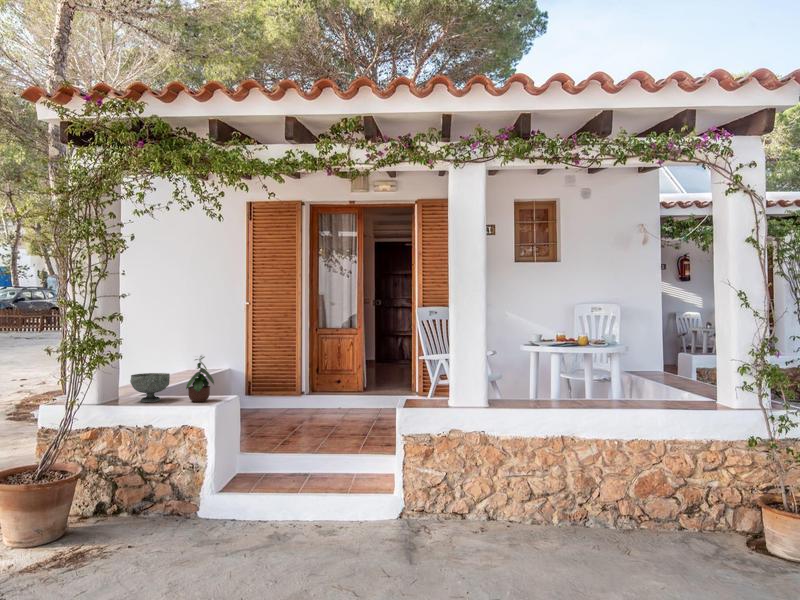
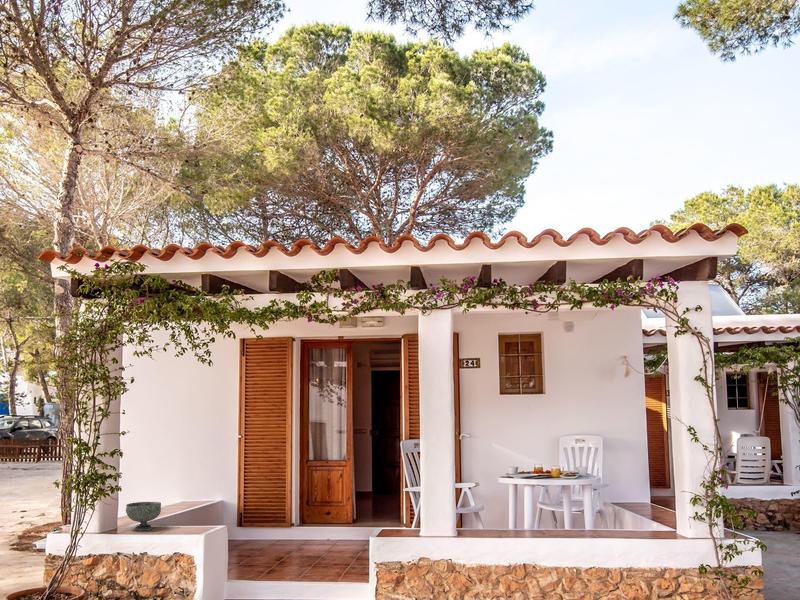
potted plant: present [186,356,214,402] -> none [174,483,205,531]

